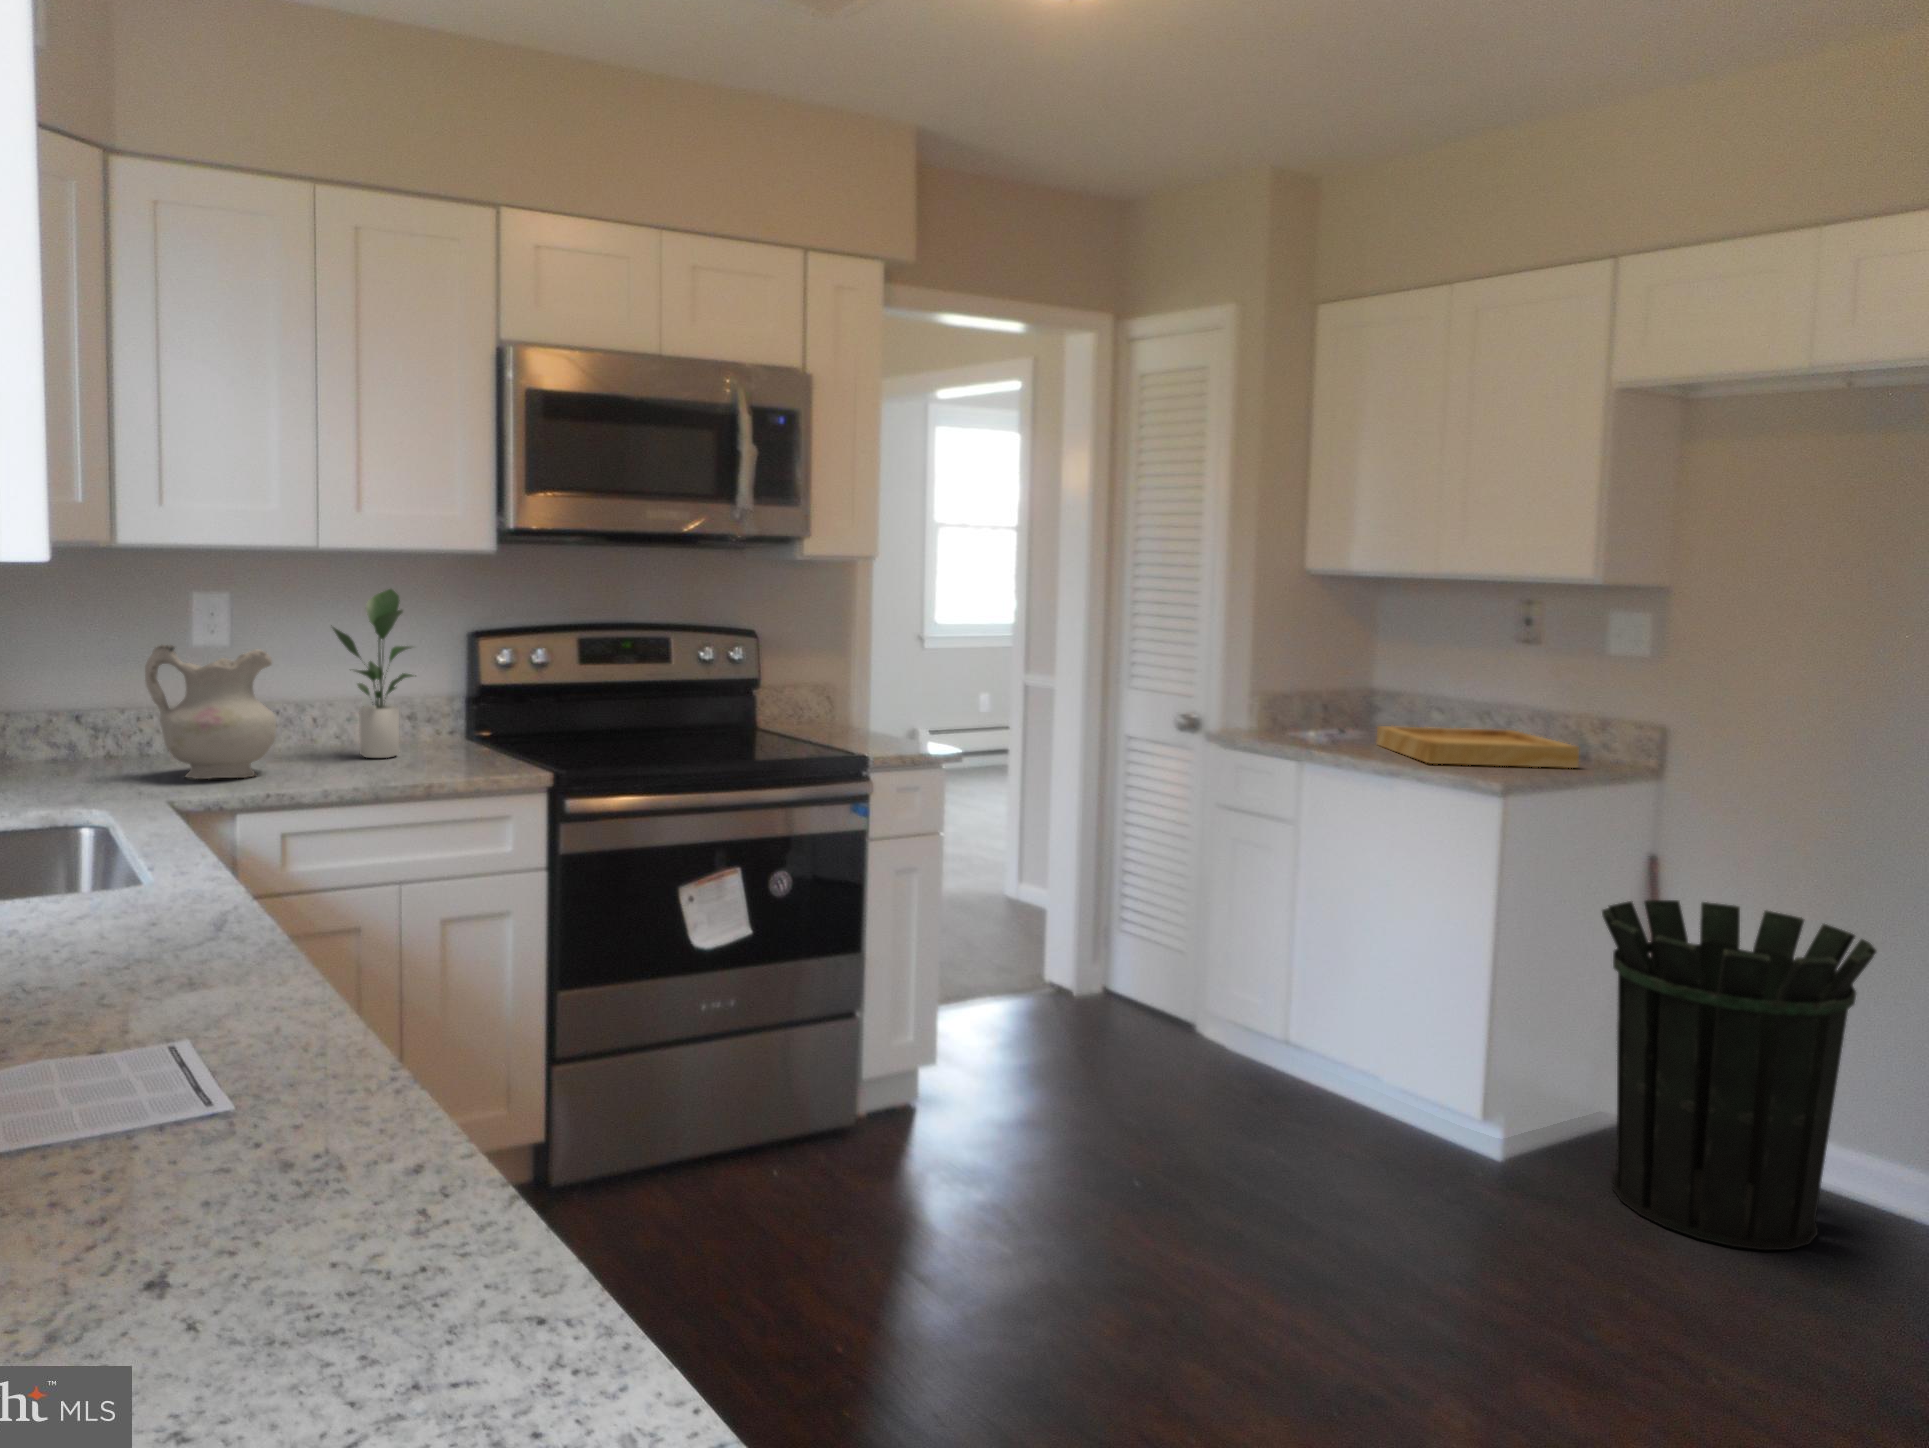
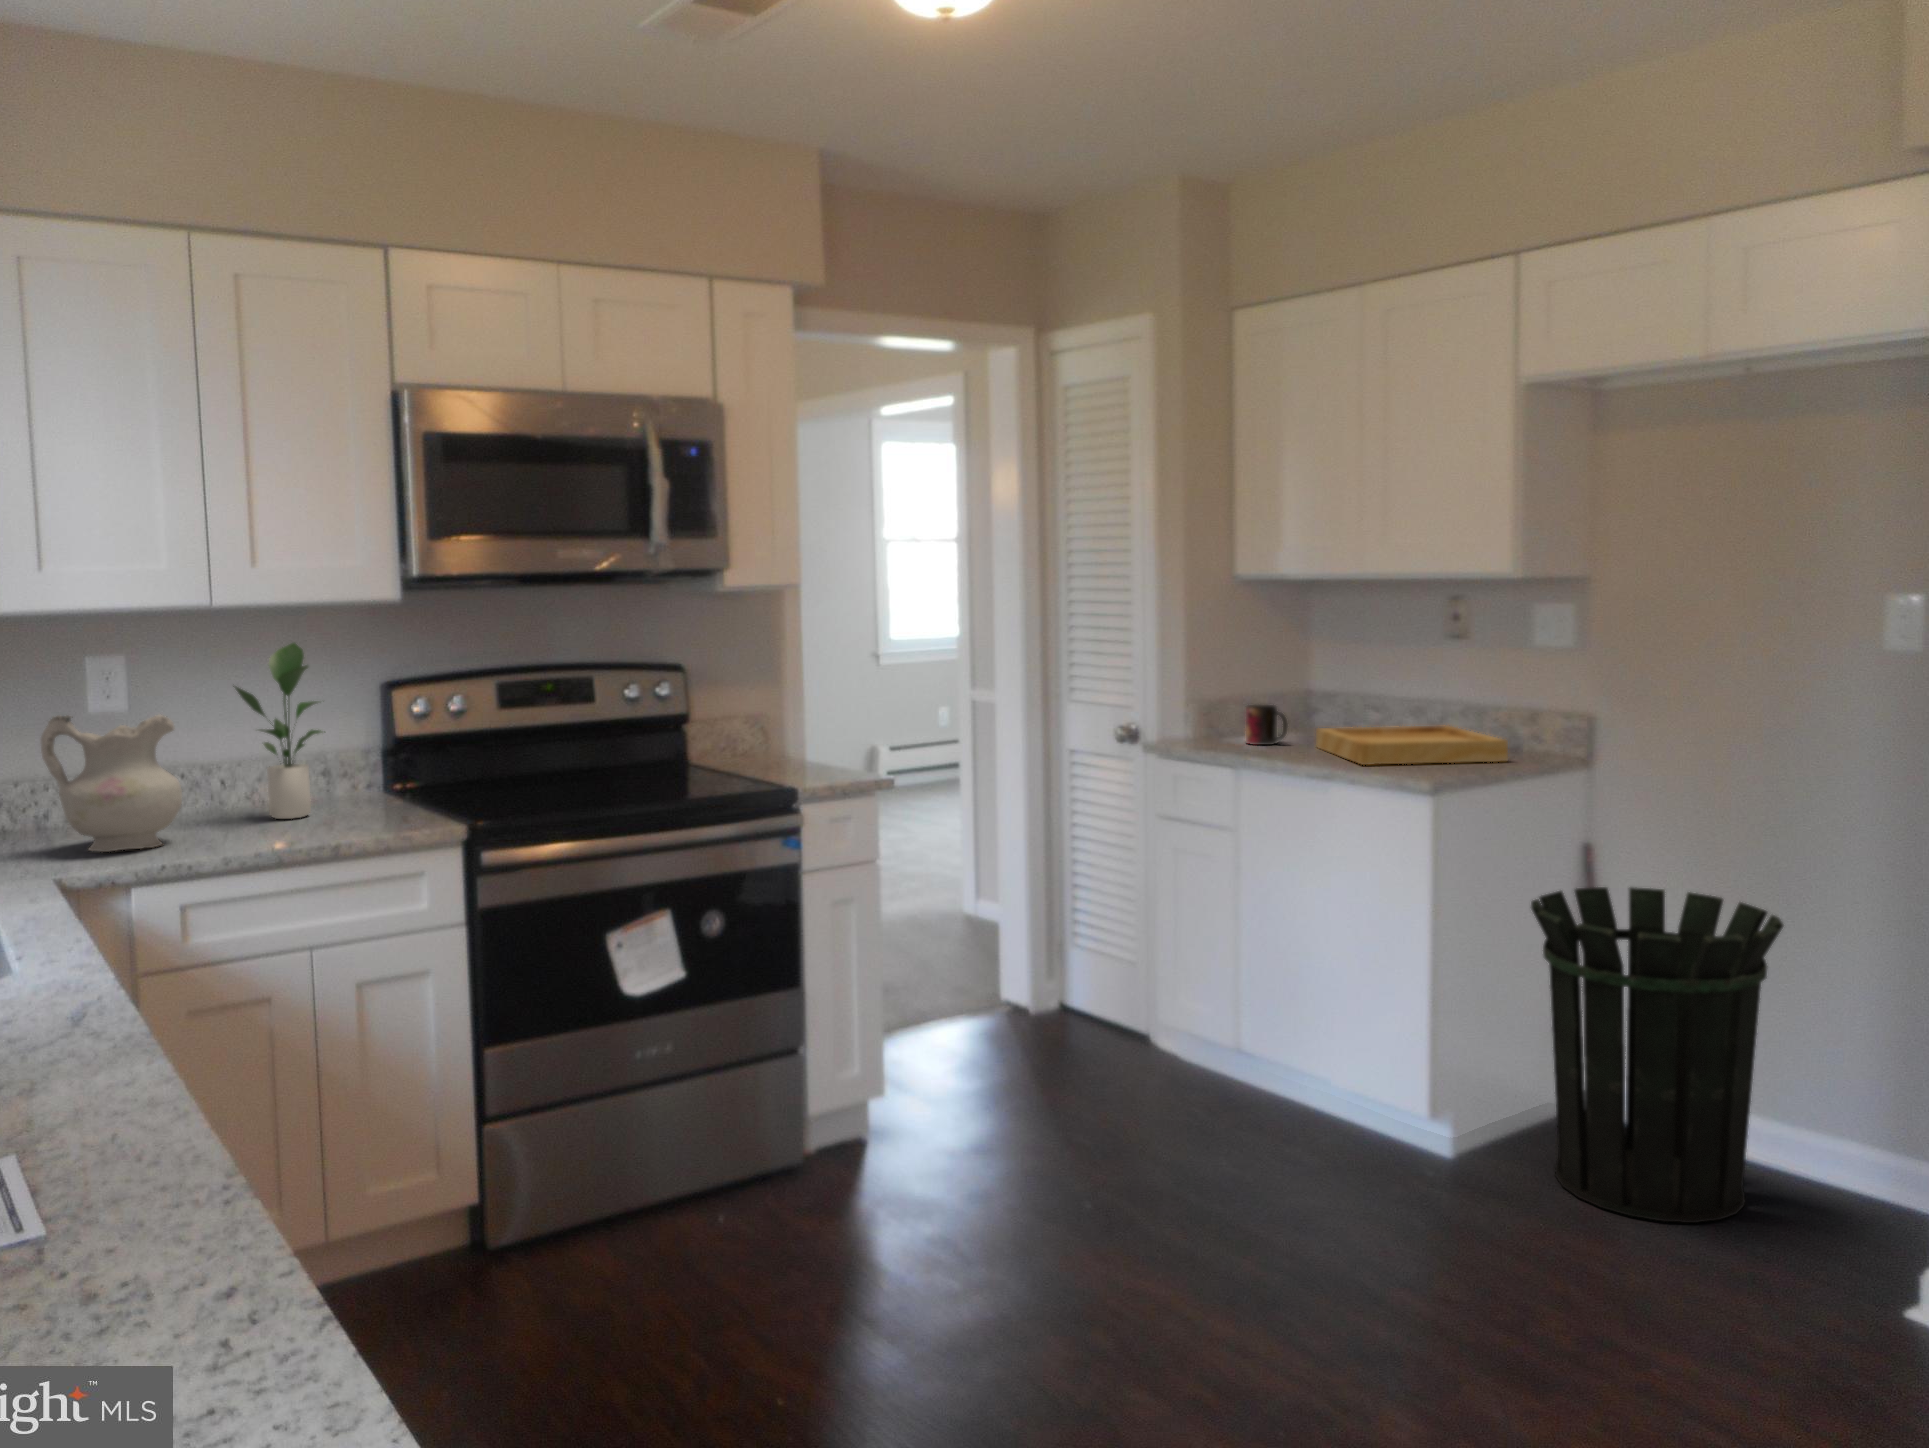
mug: none [1305,700,1348,740] -> present [1246,705,1287,745]

